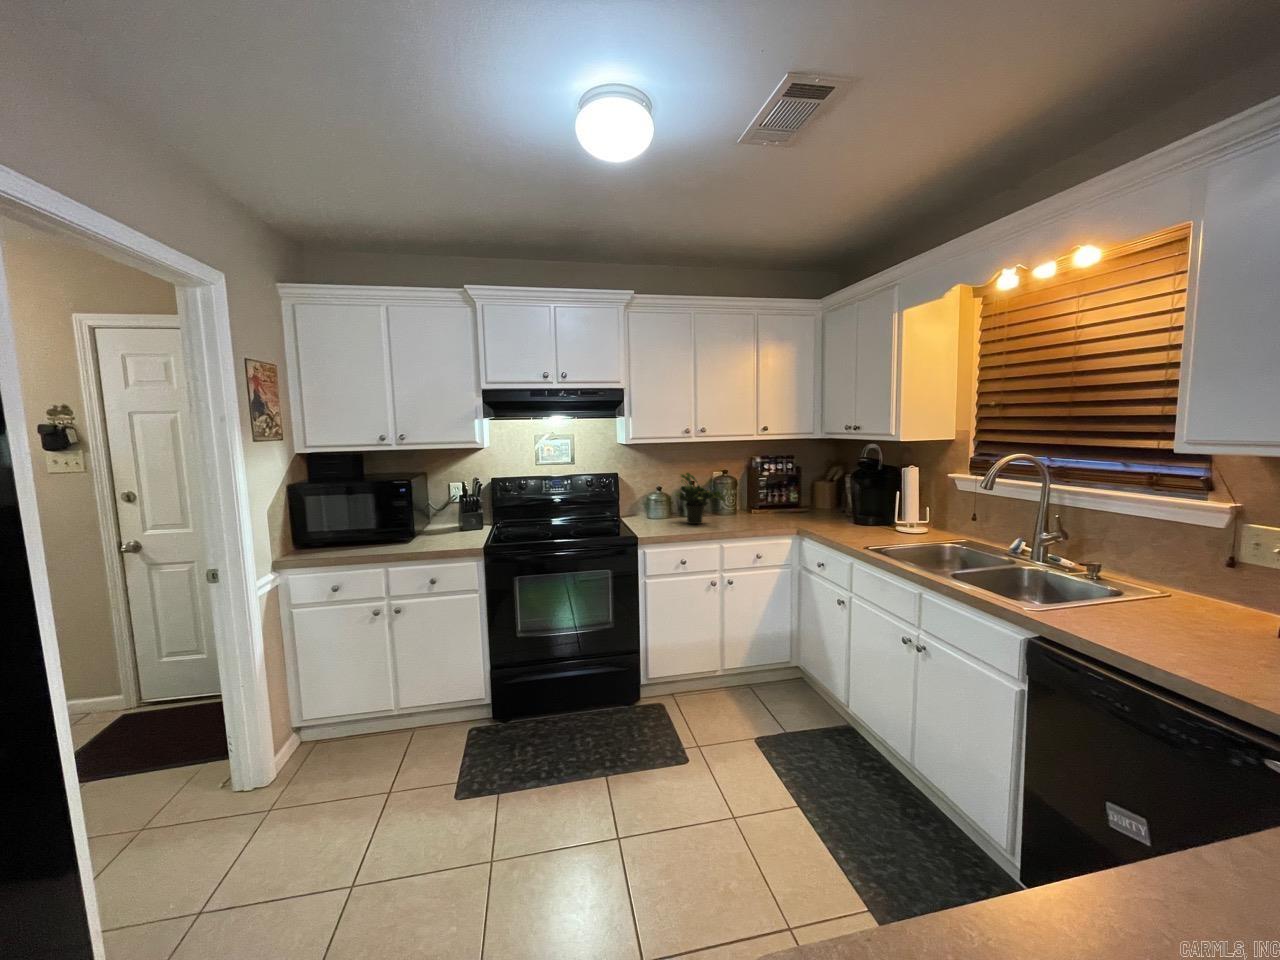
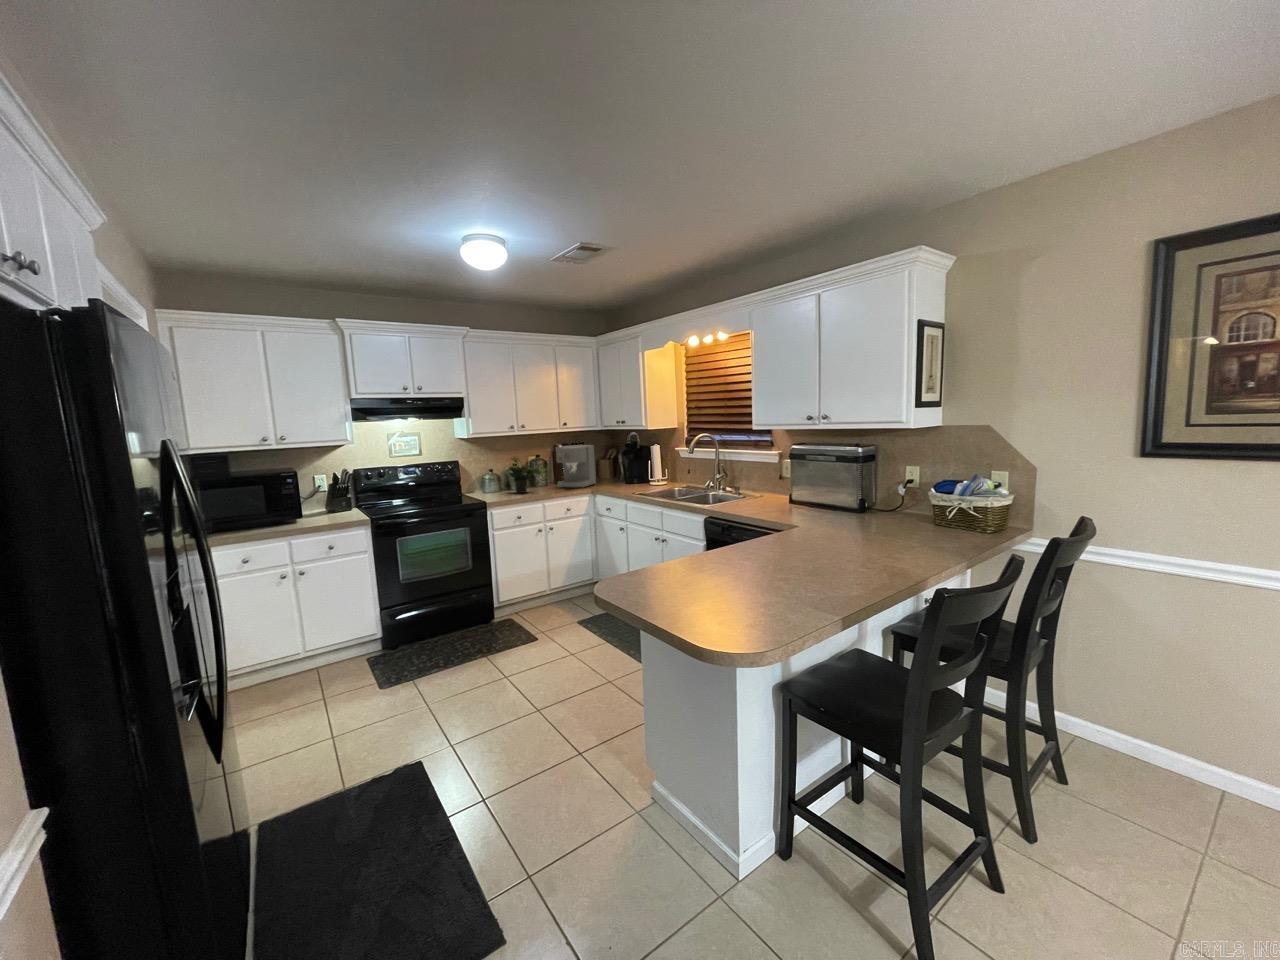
coffee maker: none [749,459,807,524] -> present [556,445,596,488]

